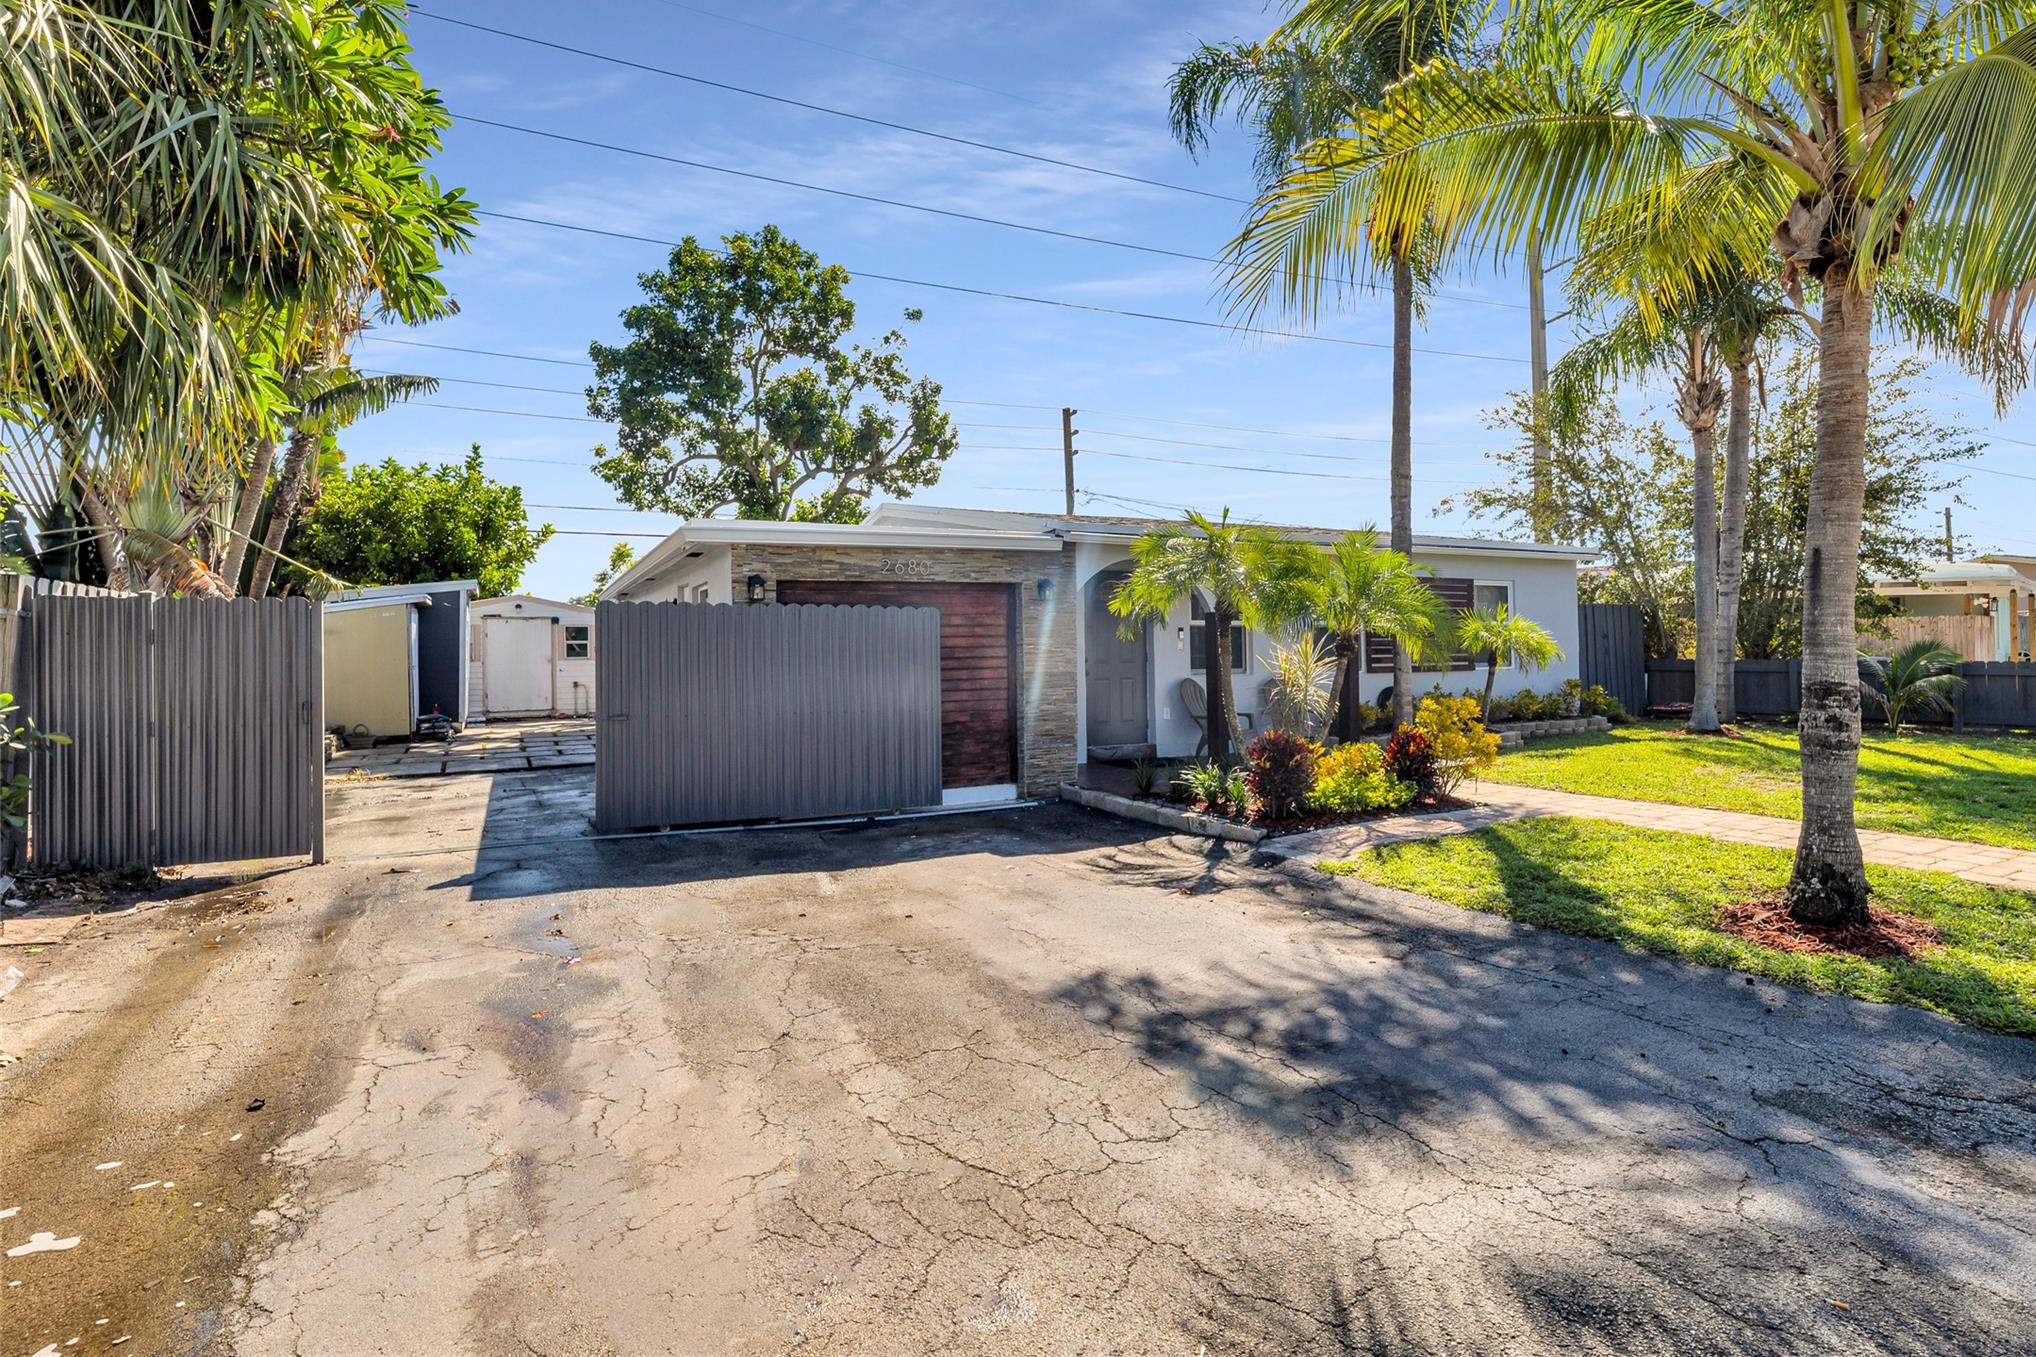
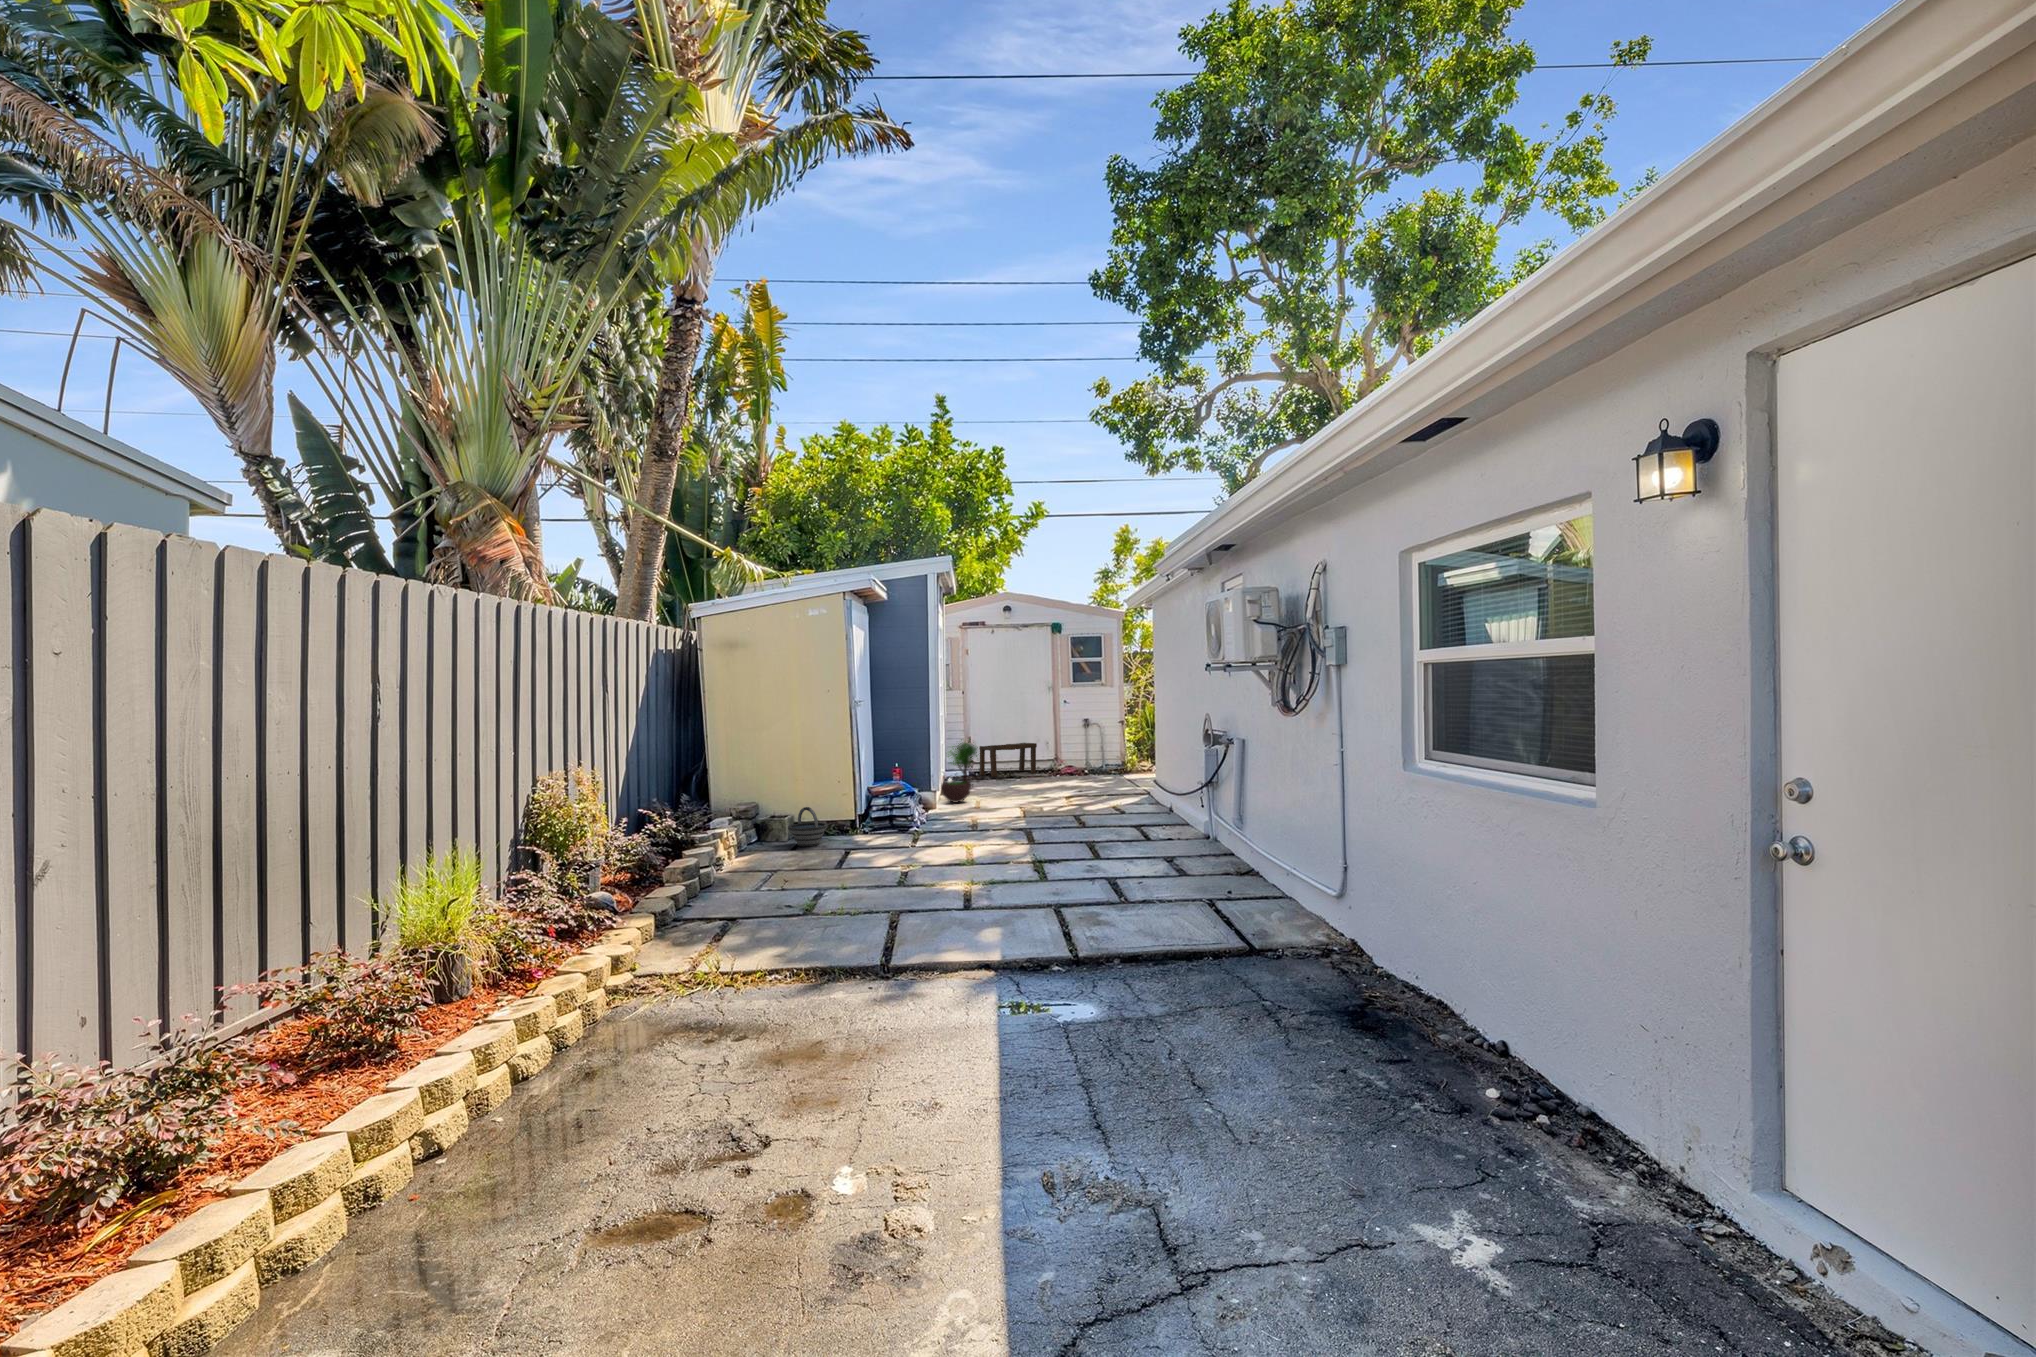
potted tree: none [462,688,493,733] -> present [941,739,978,803]
bench: none [493,701,541,725] -> present [979,743,1037,777]

